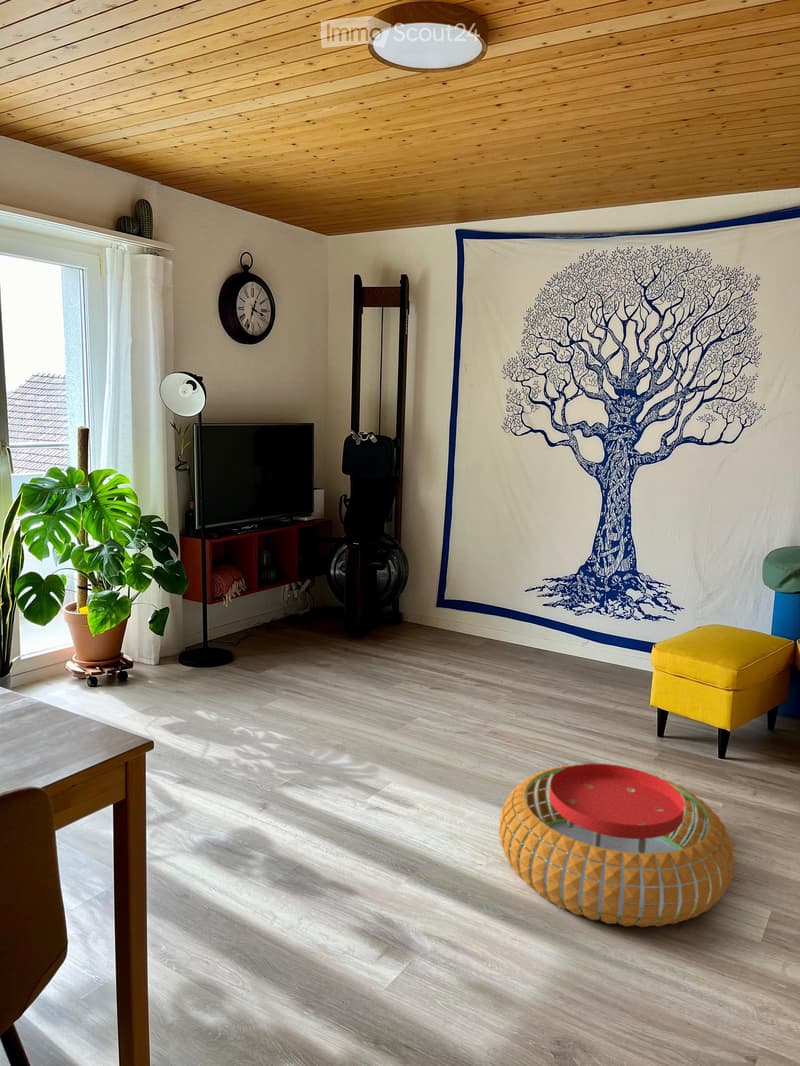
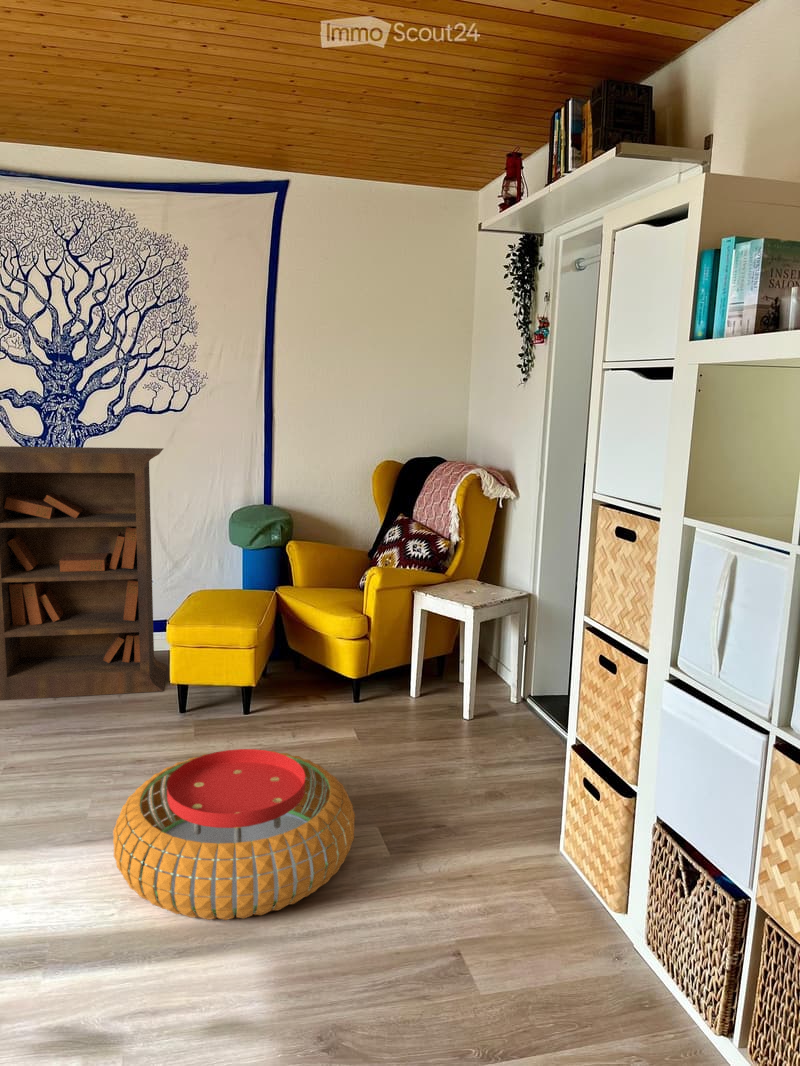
bookcase: none [512,468,700,714] -> present [0,446,167,700]

